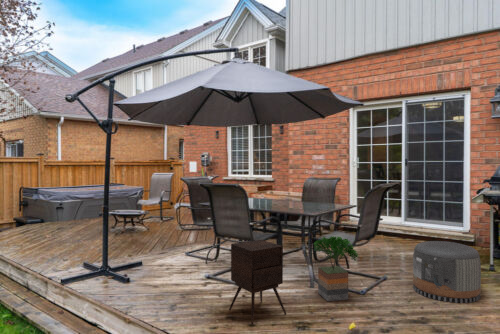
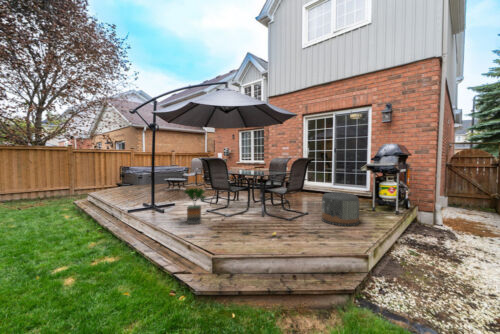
potted tree: present [314,236,358,301] -> present [184,188,206,224]
side table: present [229,240,286,325] -> none [211,188,242,233]

